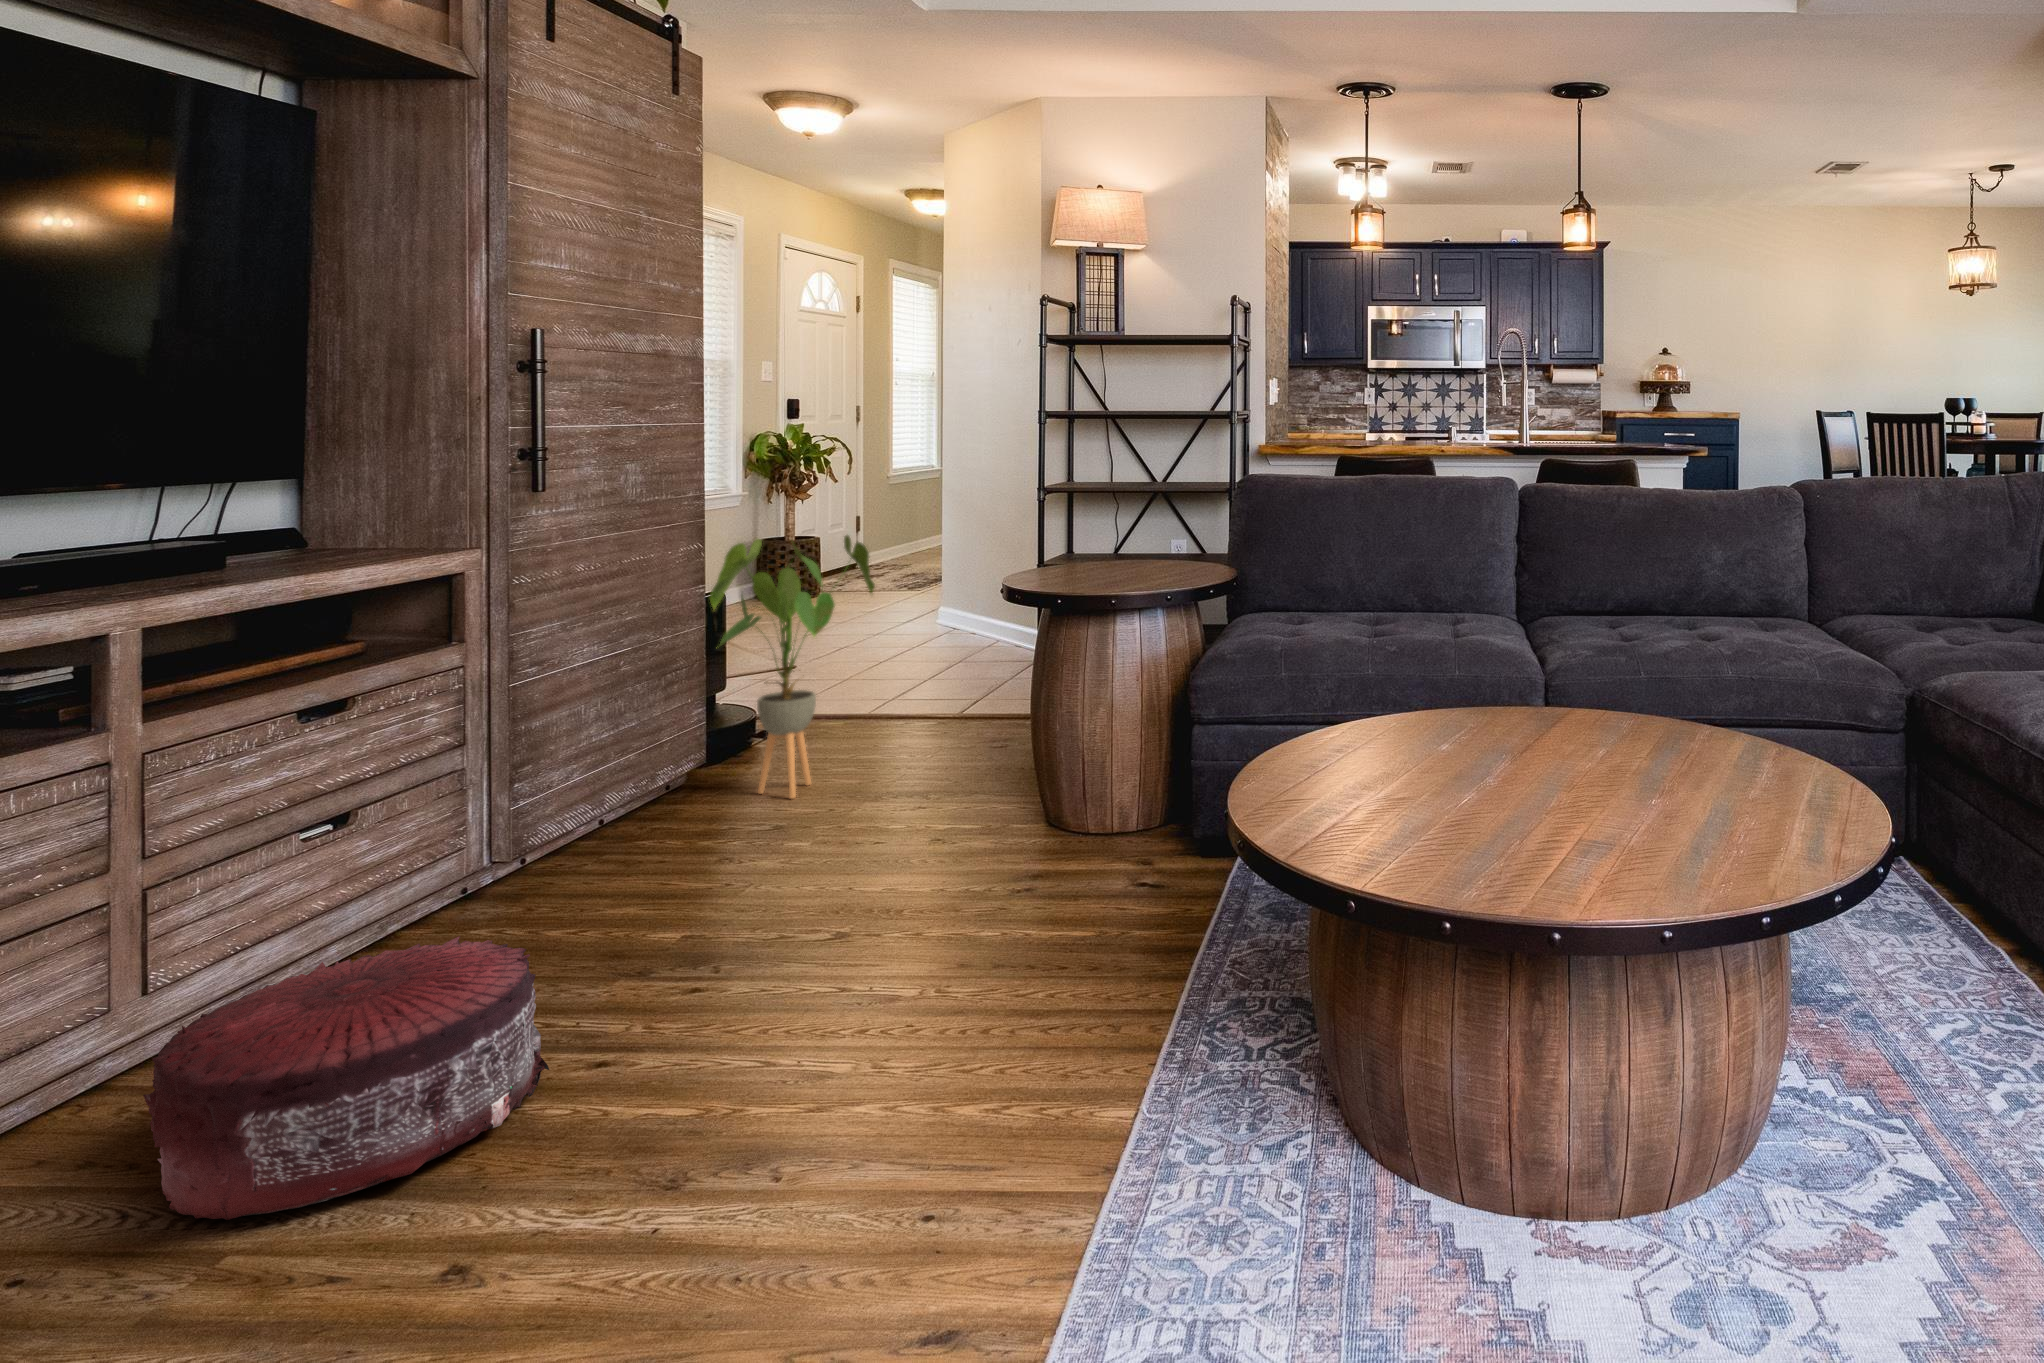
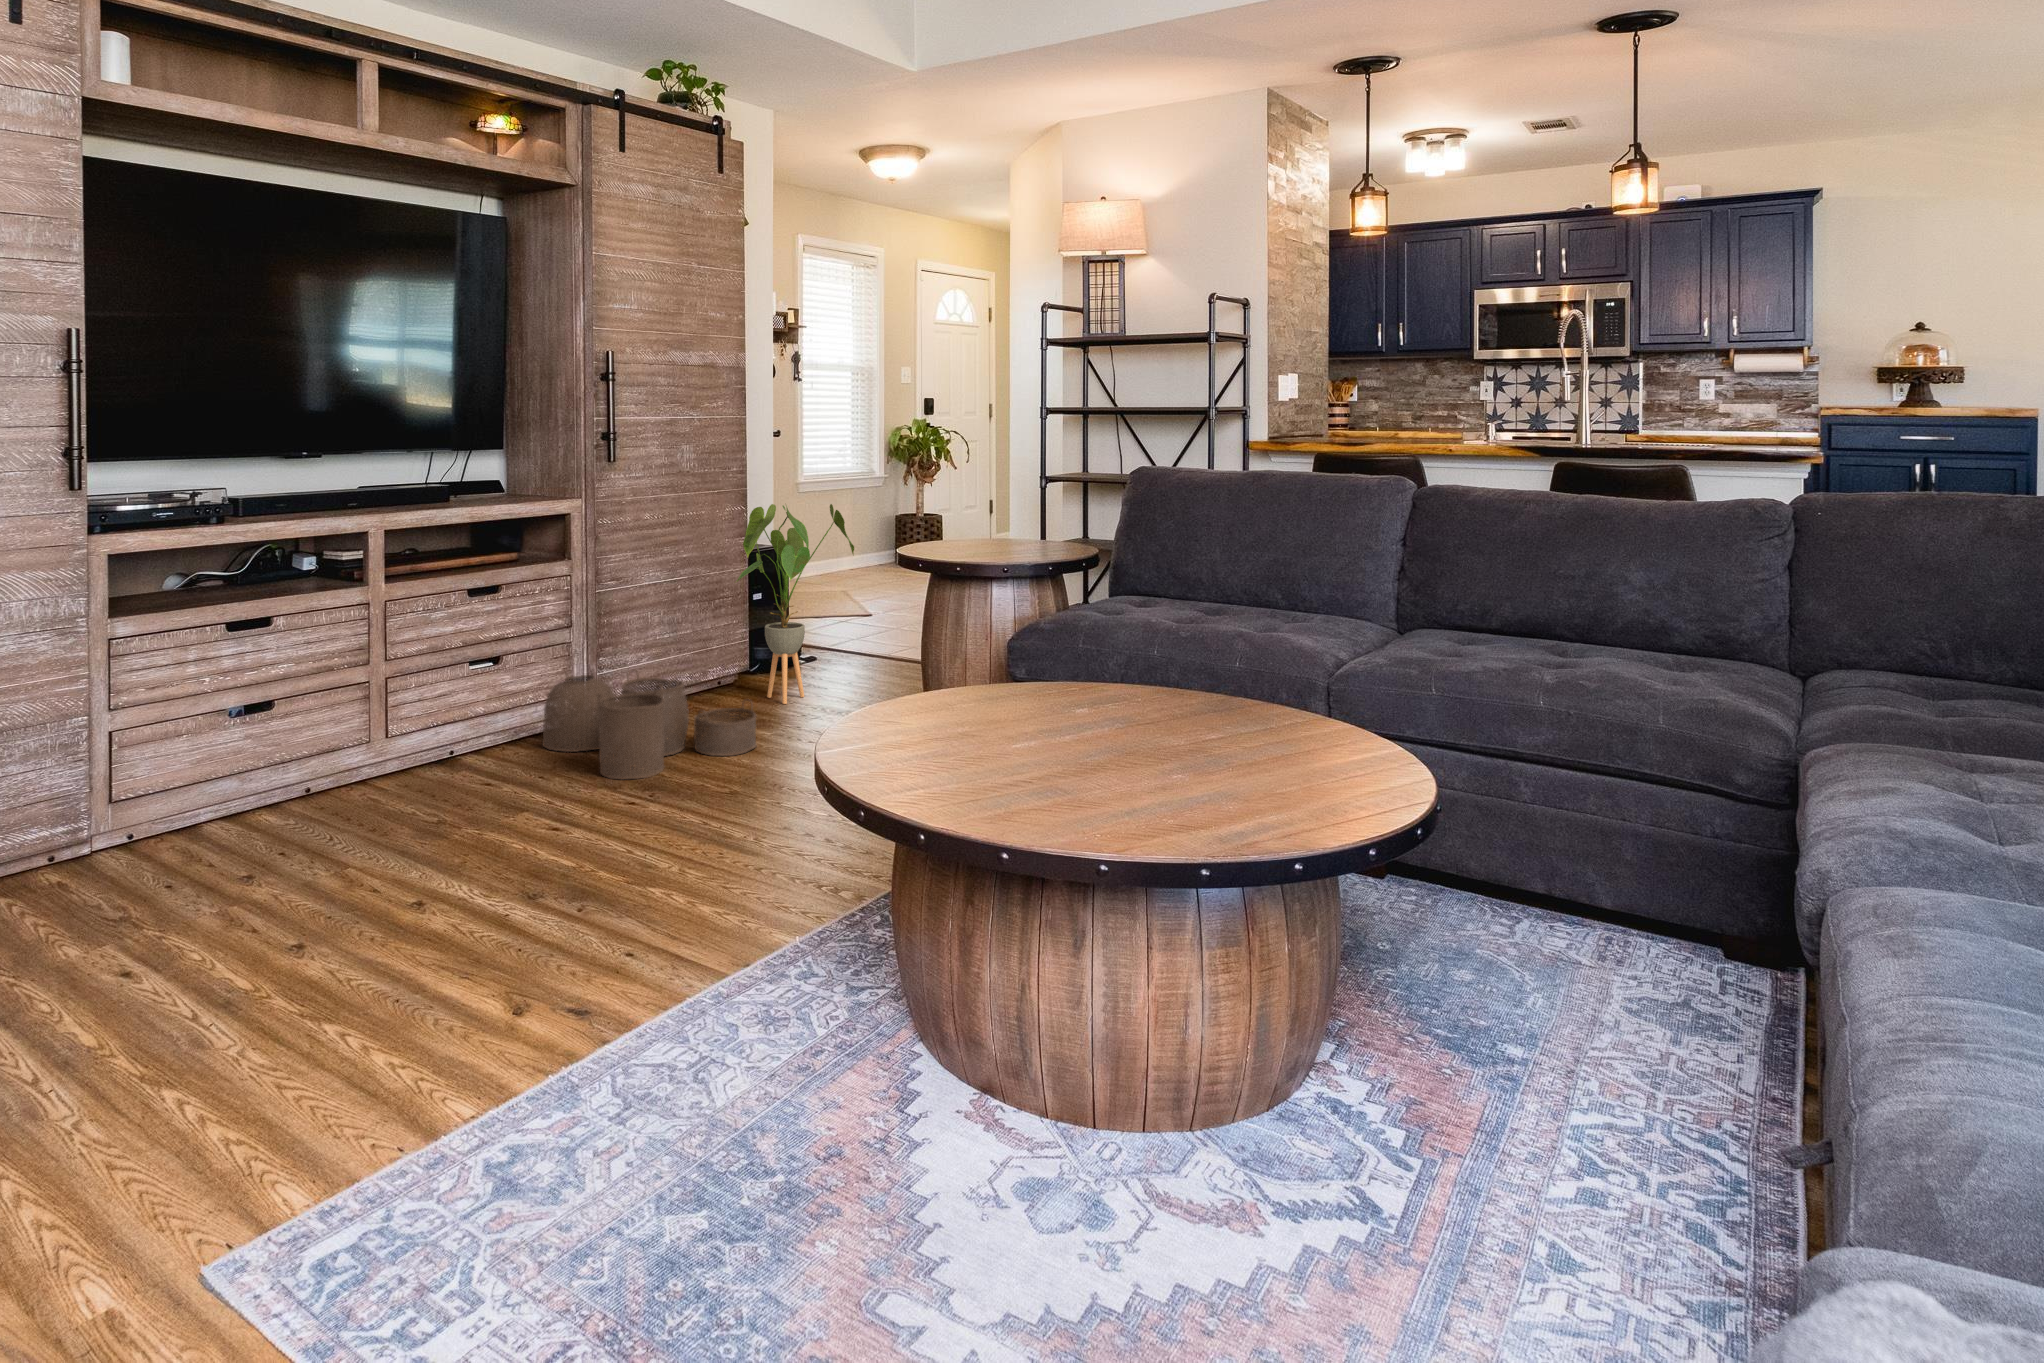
woven basket: none [437,792,814,963] -> present [543,670,757,780]
pouf: present [143,936,549,1220] -> none [343,729,526,853]

